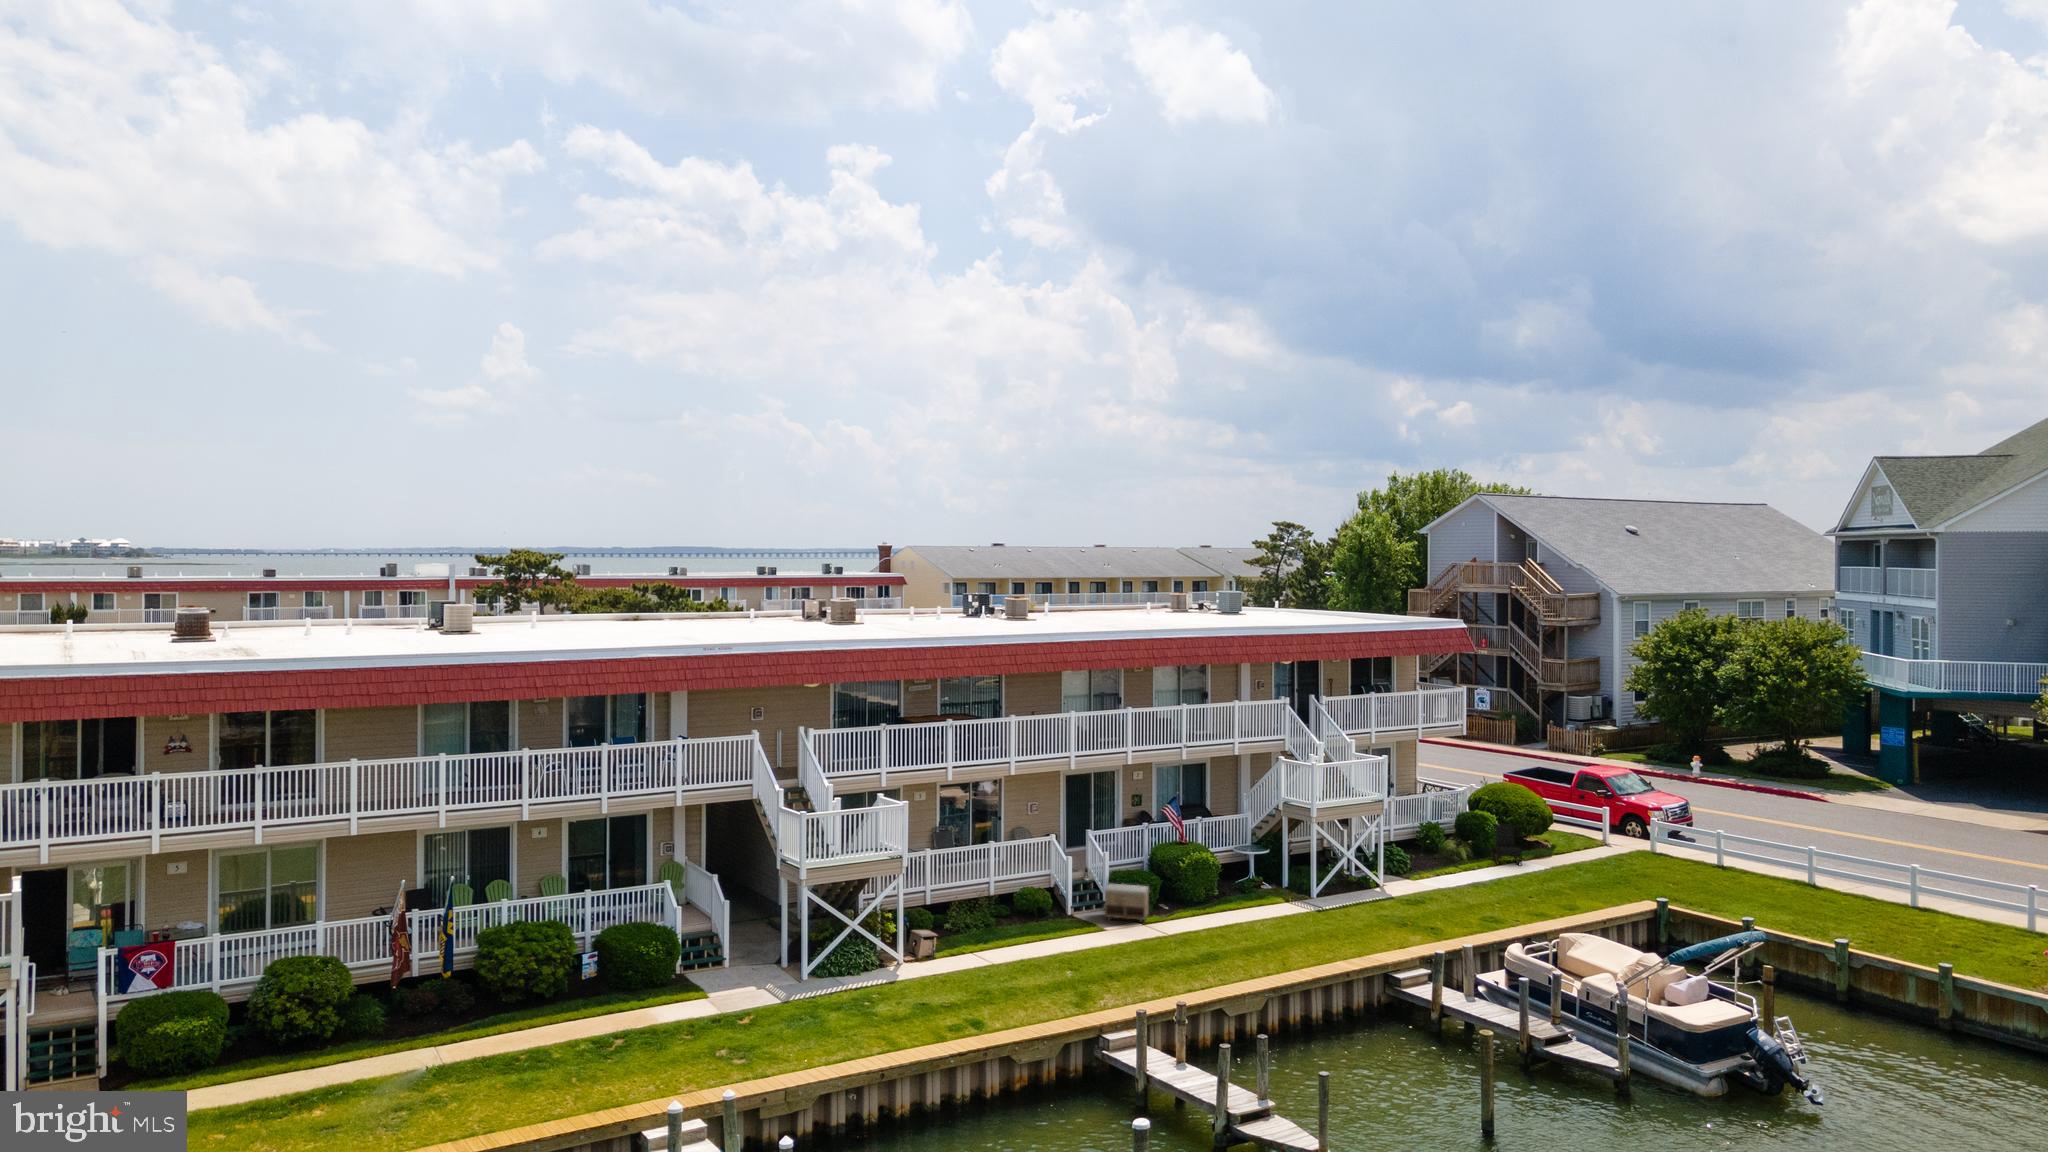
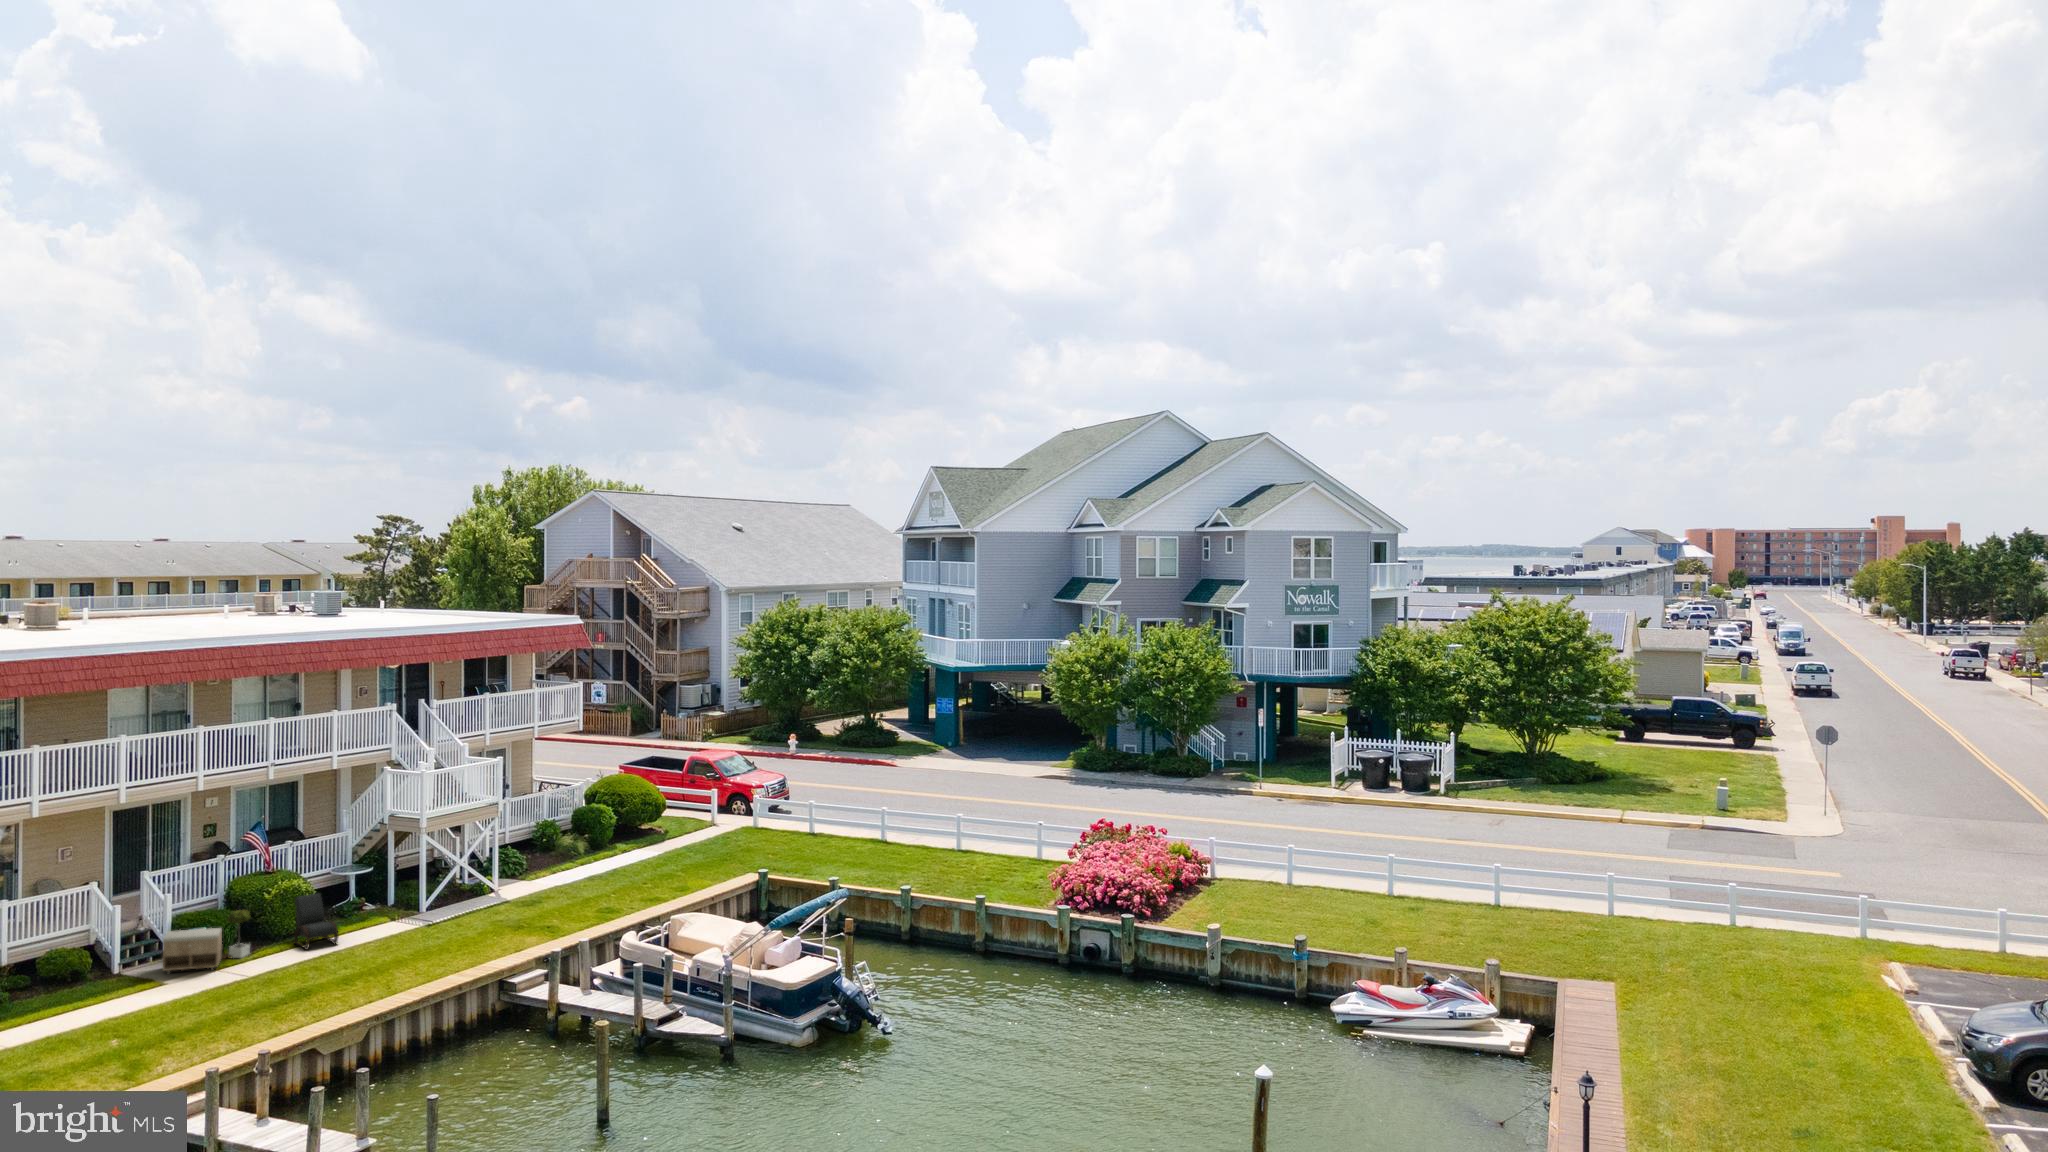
lounge chair: present [1492,824,1522,865] -> present [294,893,339,950]
potted tree: none [1152,873,1171,915] -> present [227,910,250,958]

